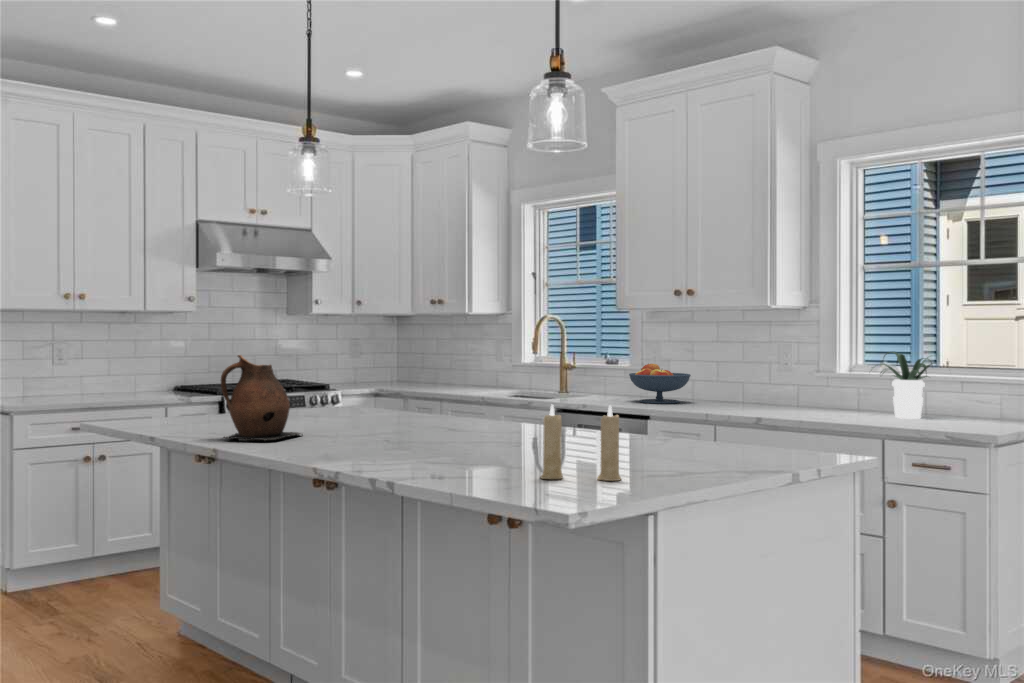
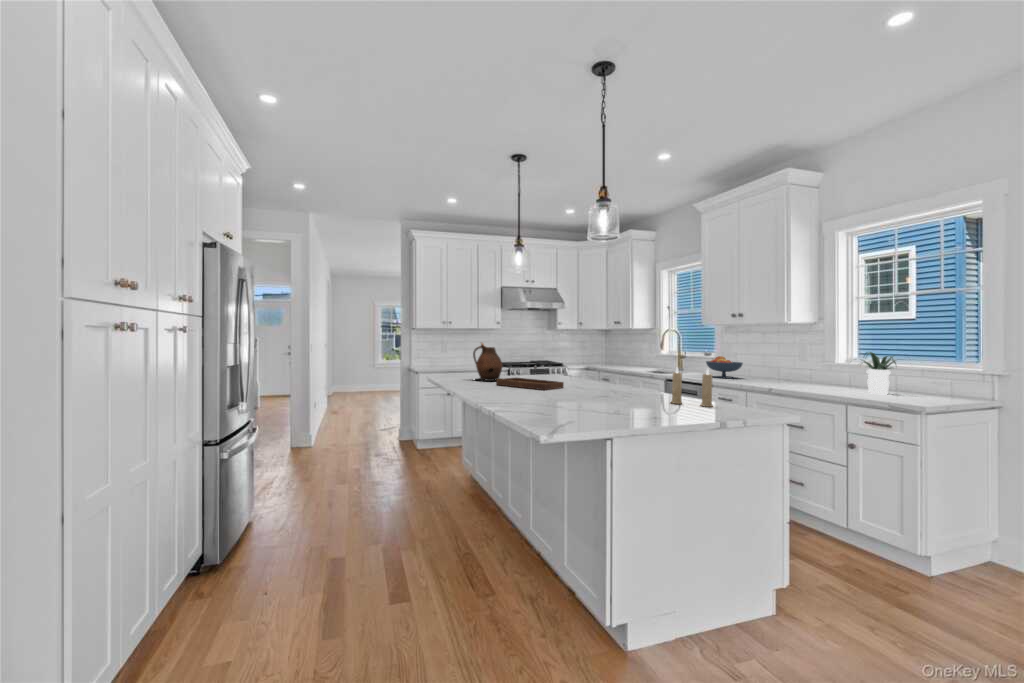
tray: none [301,402,448,454] -> present [496,366,564,390]
candle: present [541,405,621,481] -> present [671,368,713,407]

